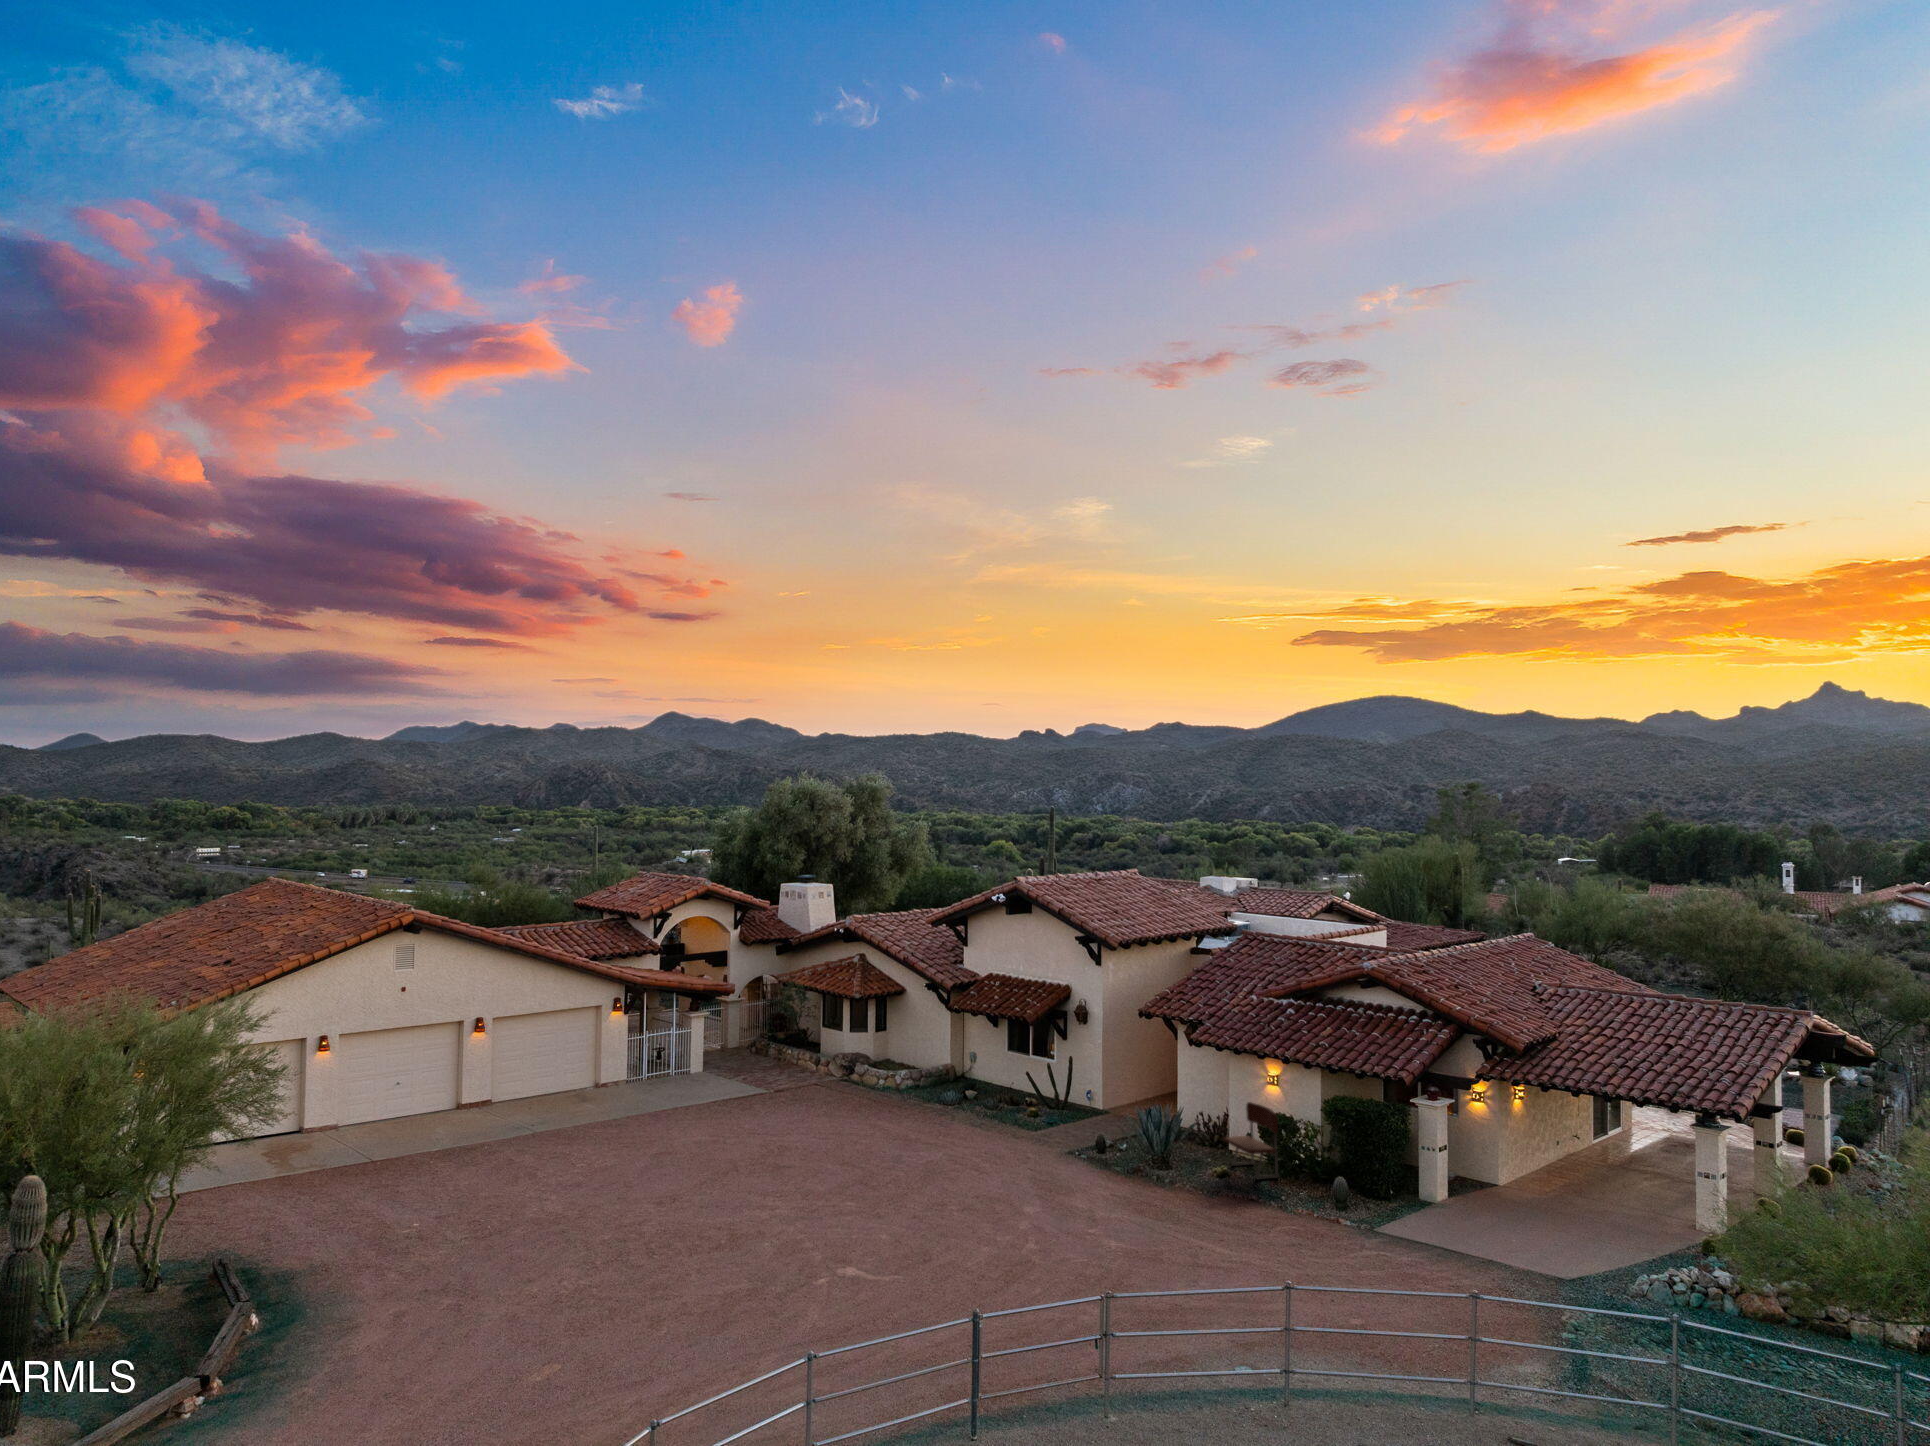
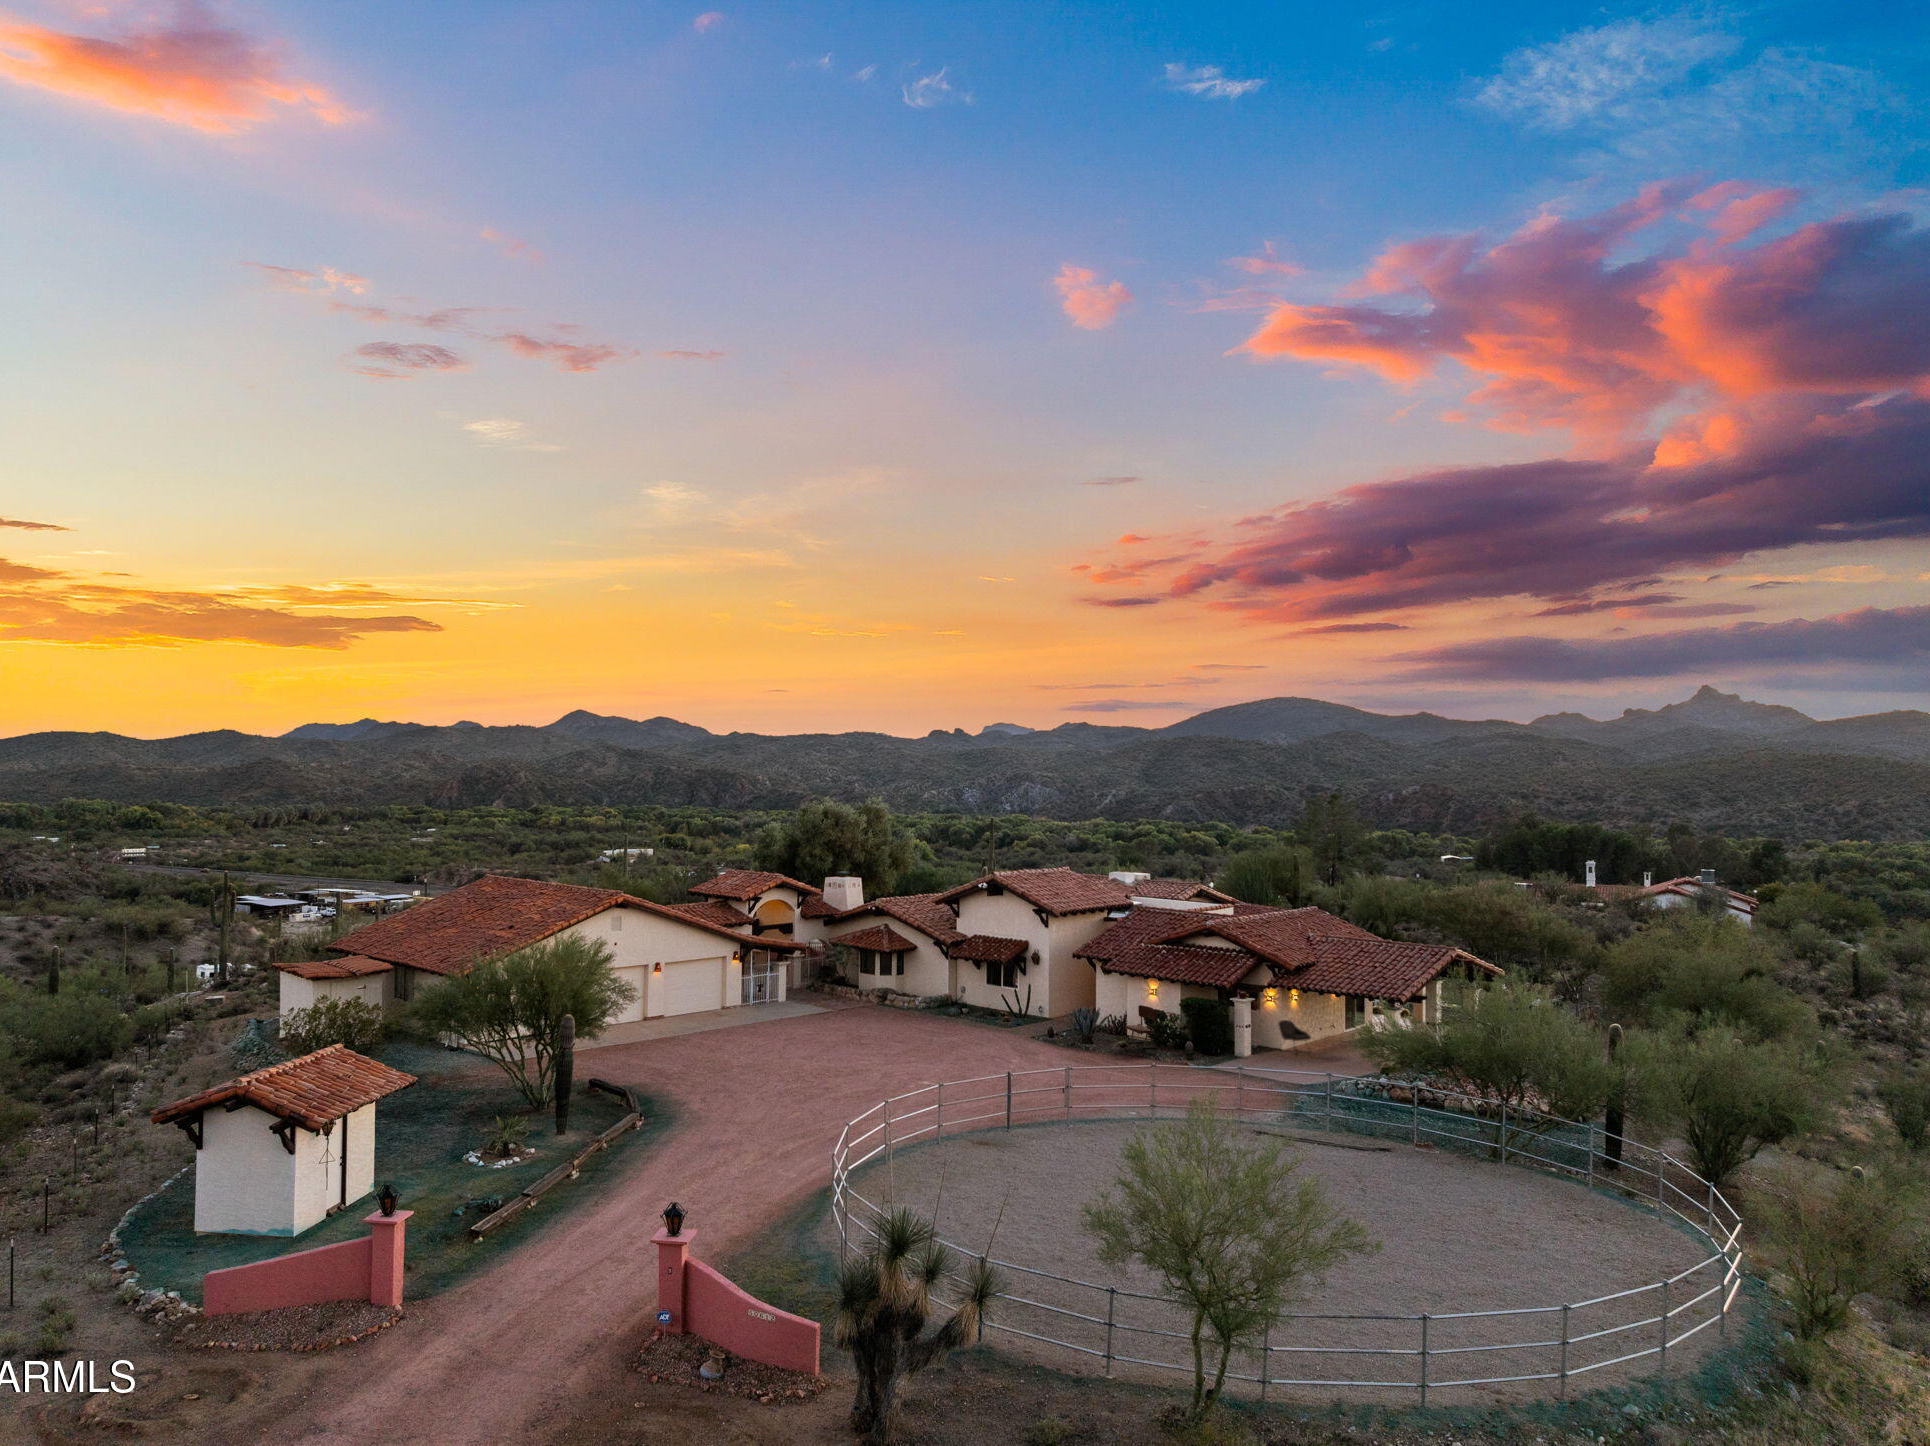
lounge chair: none [1493,1134,1554,1198] -> present [1279,1020,1311,1042]

